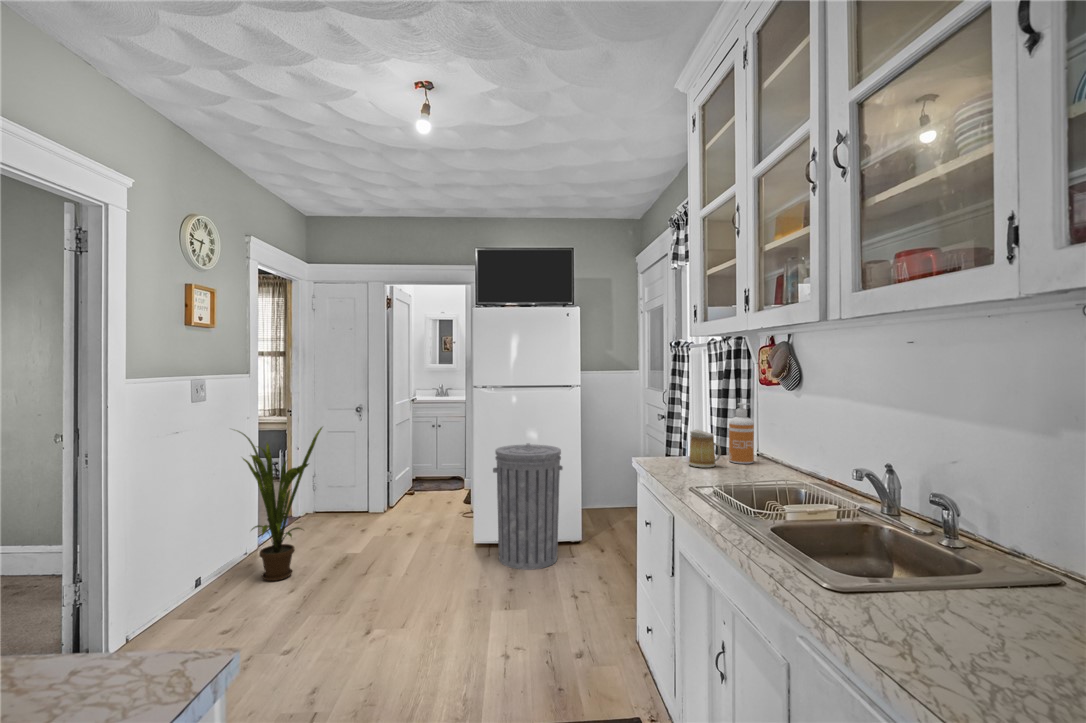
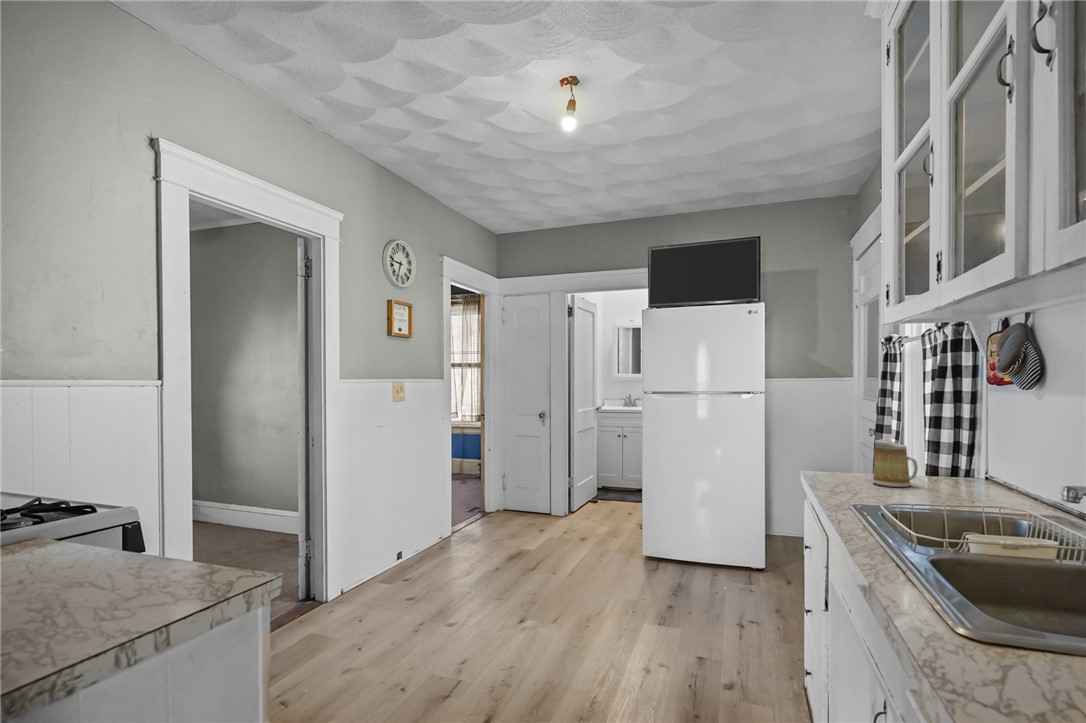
soap dispenser: present [729,403,754,464] -> none [933,408,972,486]
house plant: present [238,427,322,581] -> none [422,426,501,568]
trash can: present [493,443,563,570] -> none [664,454,744,593]

